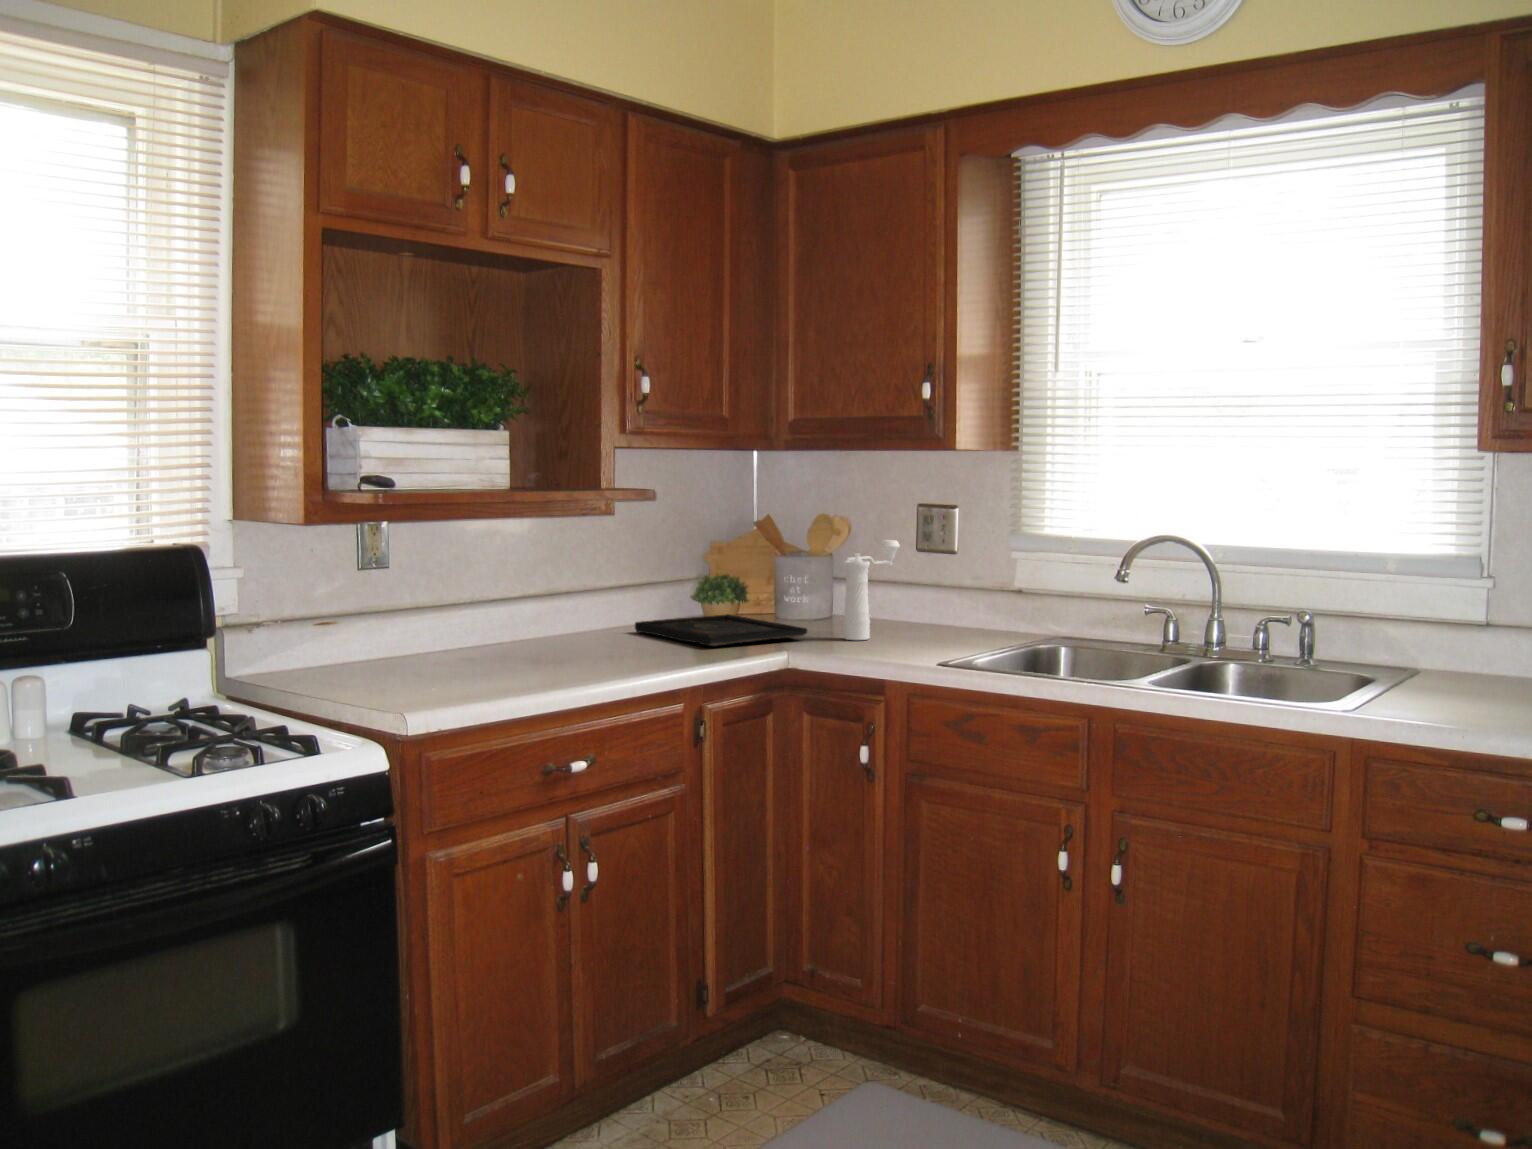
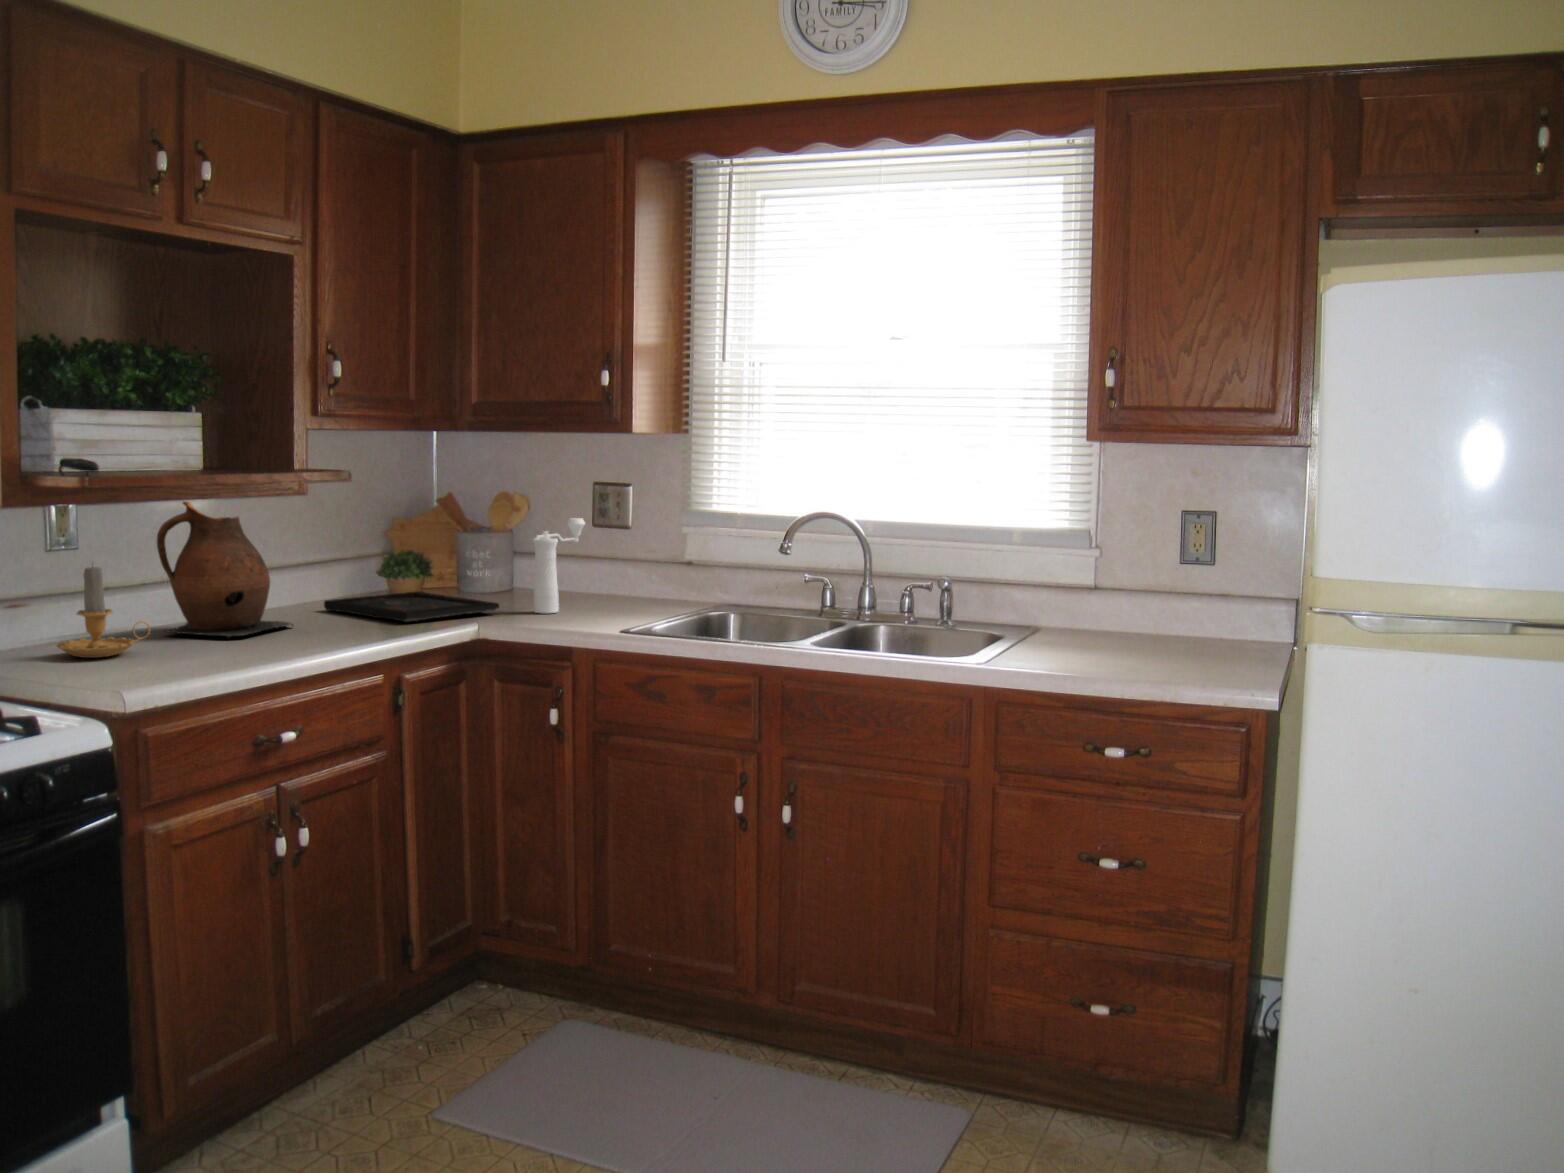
ceramic pitcher: none [468,520,599,660] -> present [157,501,292,638]
candle: none [363,580,453,676] -> present [57,566,150,658]

